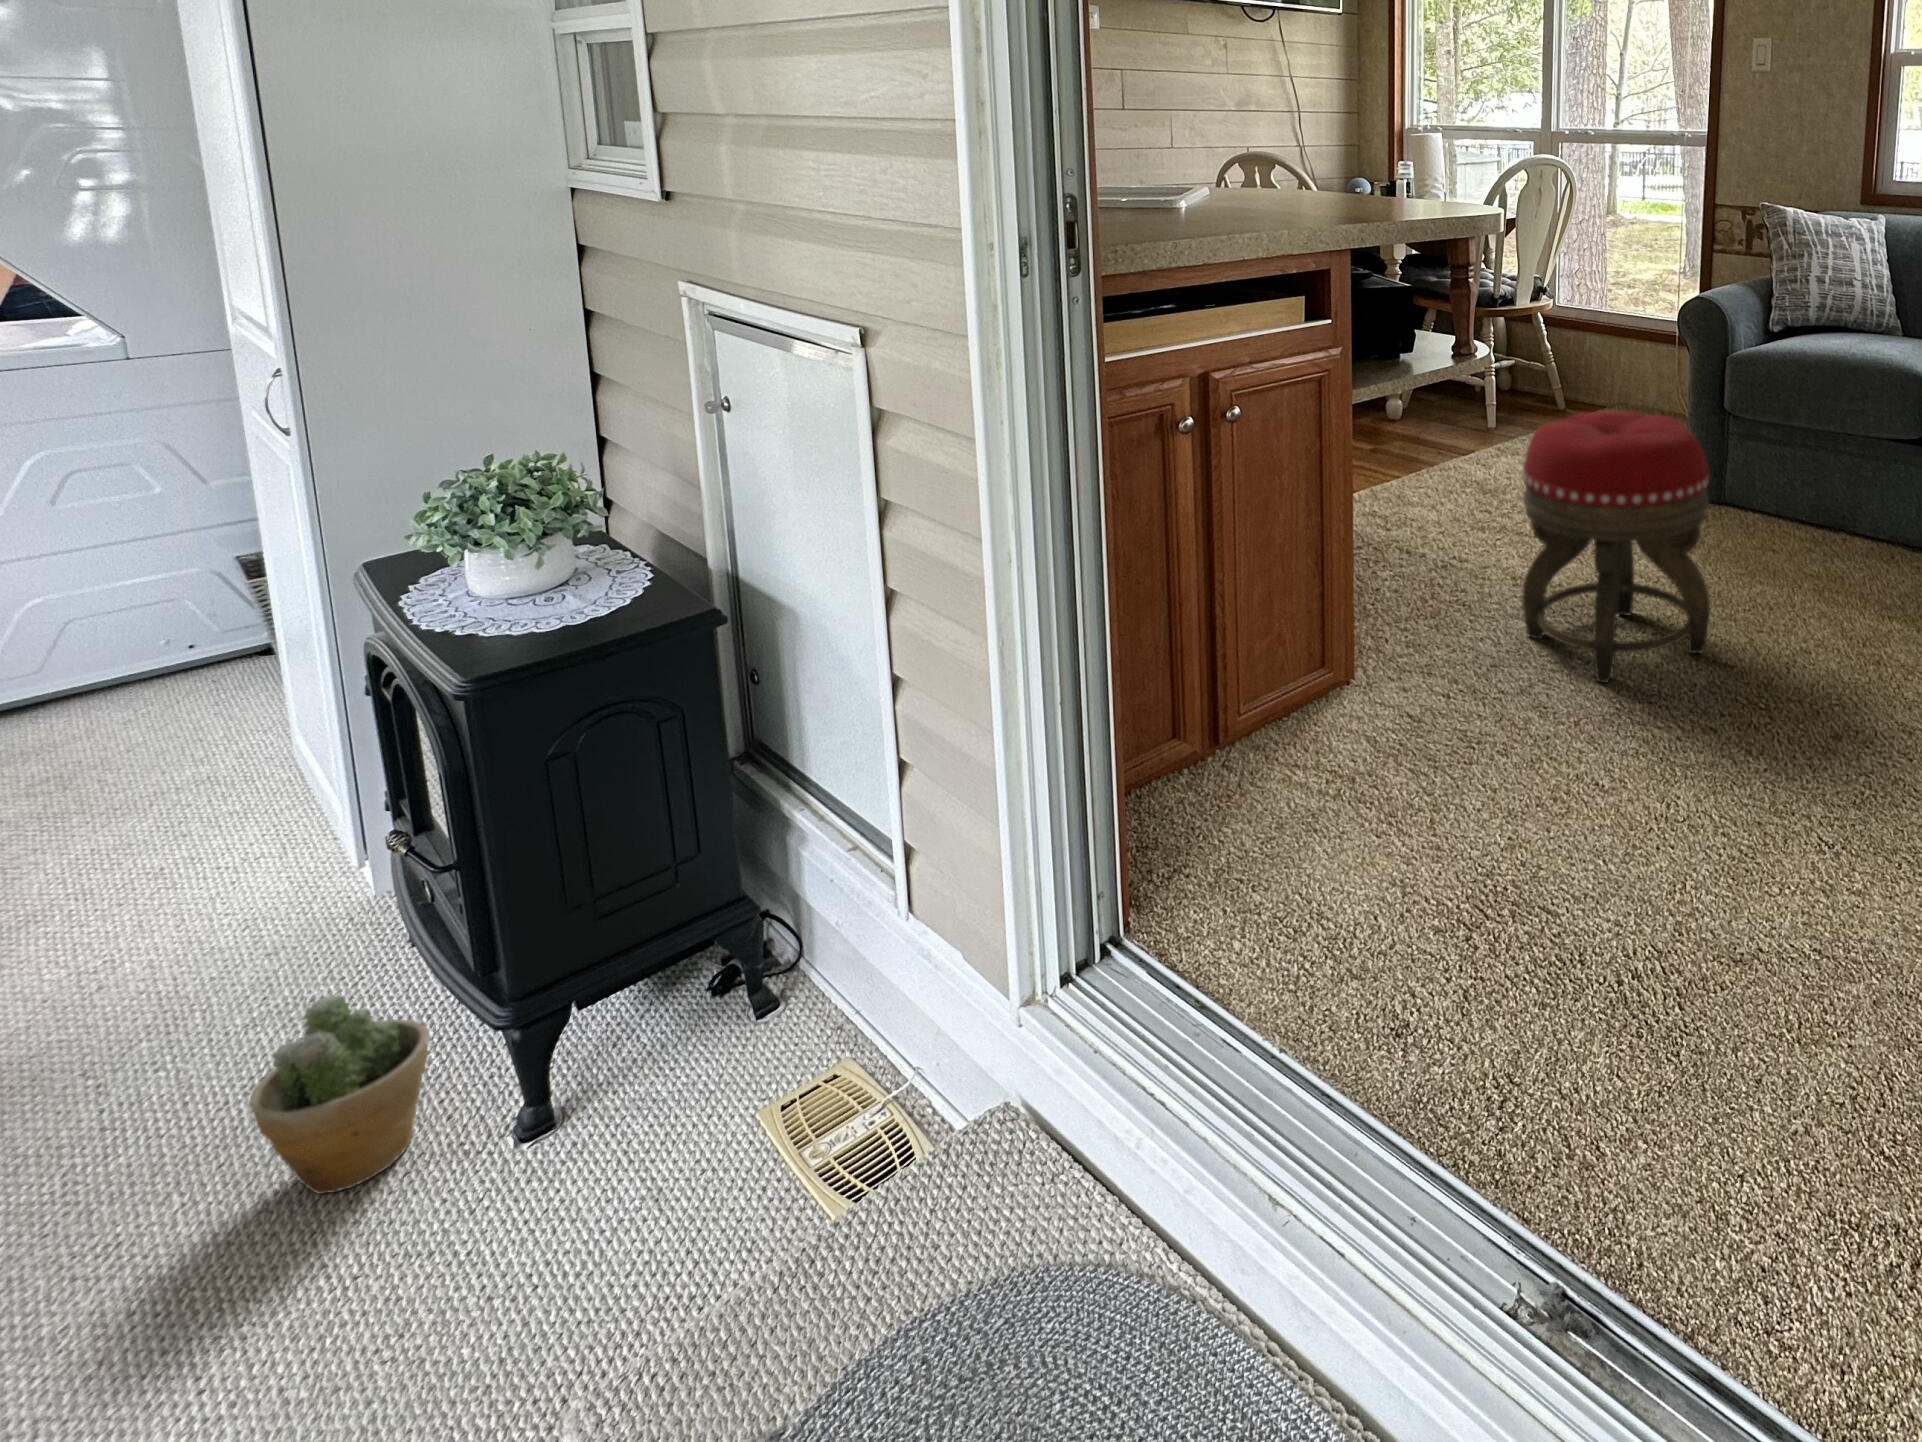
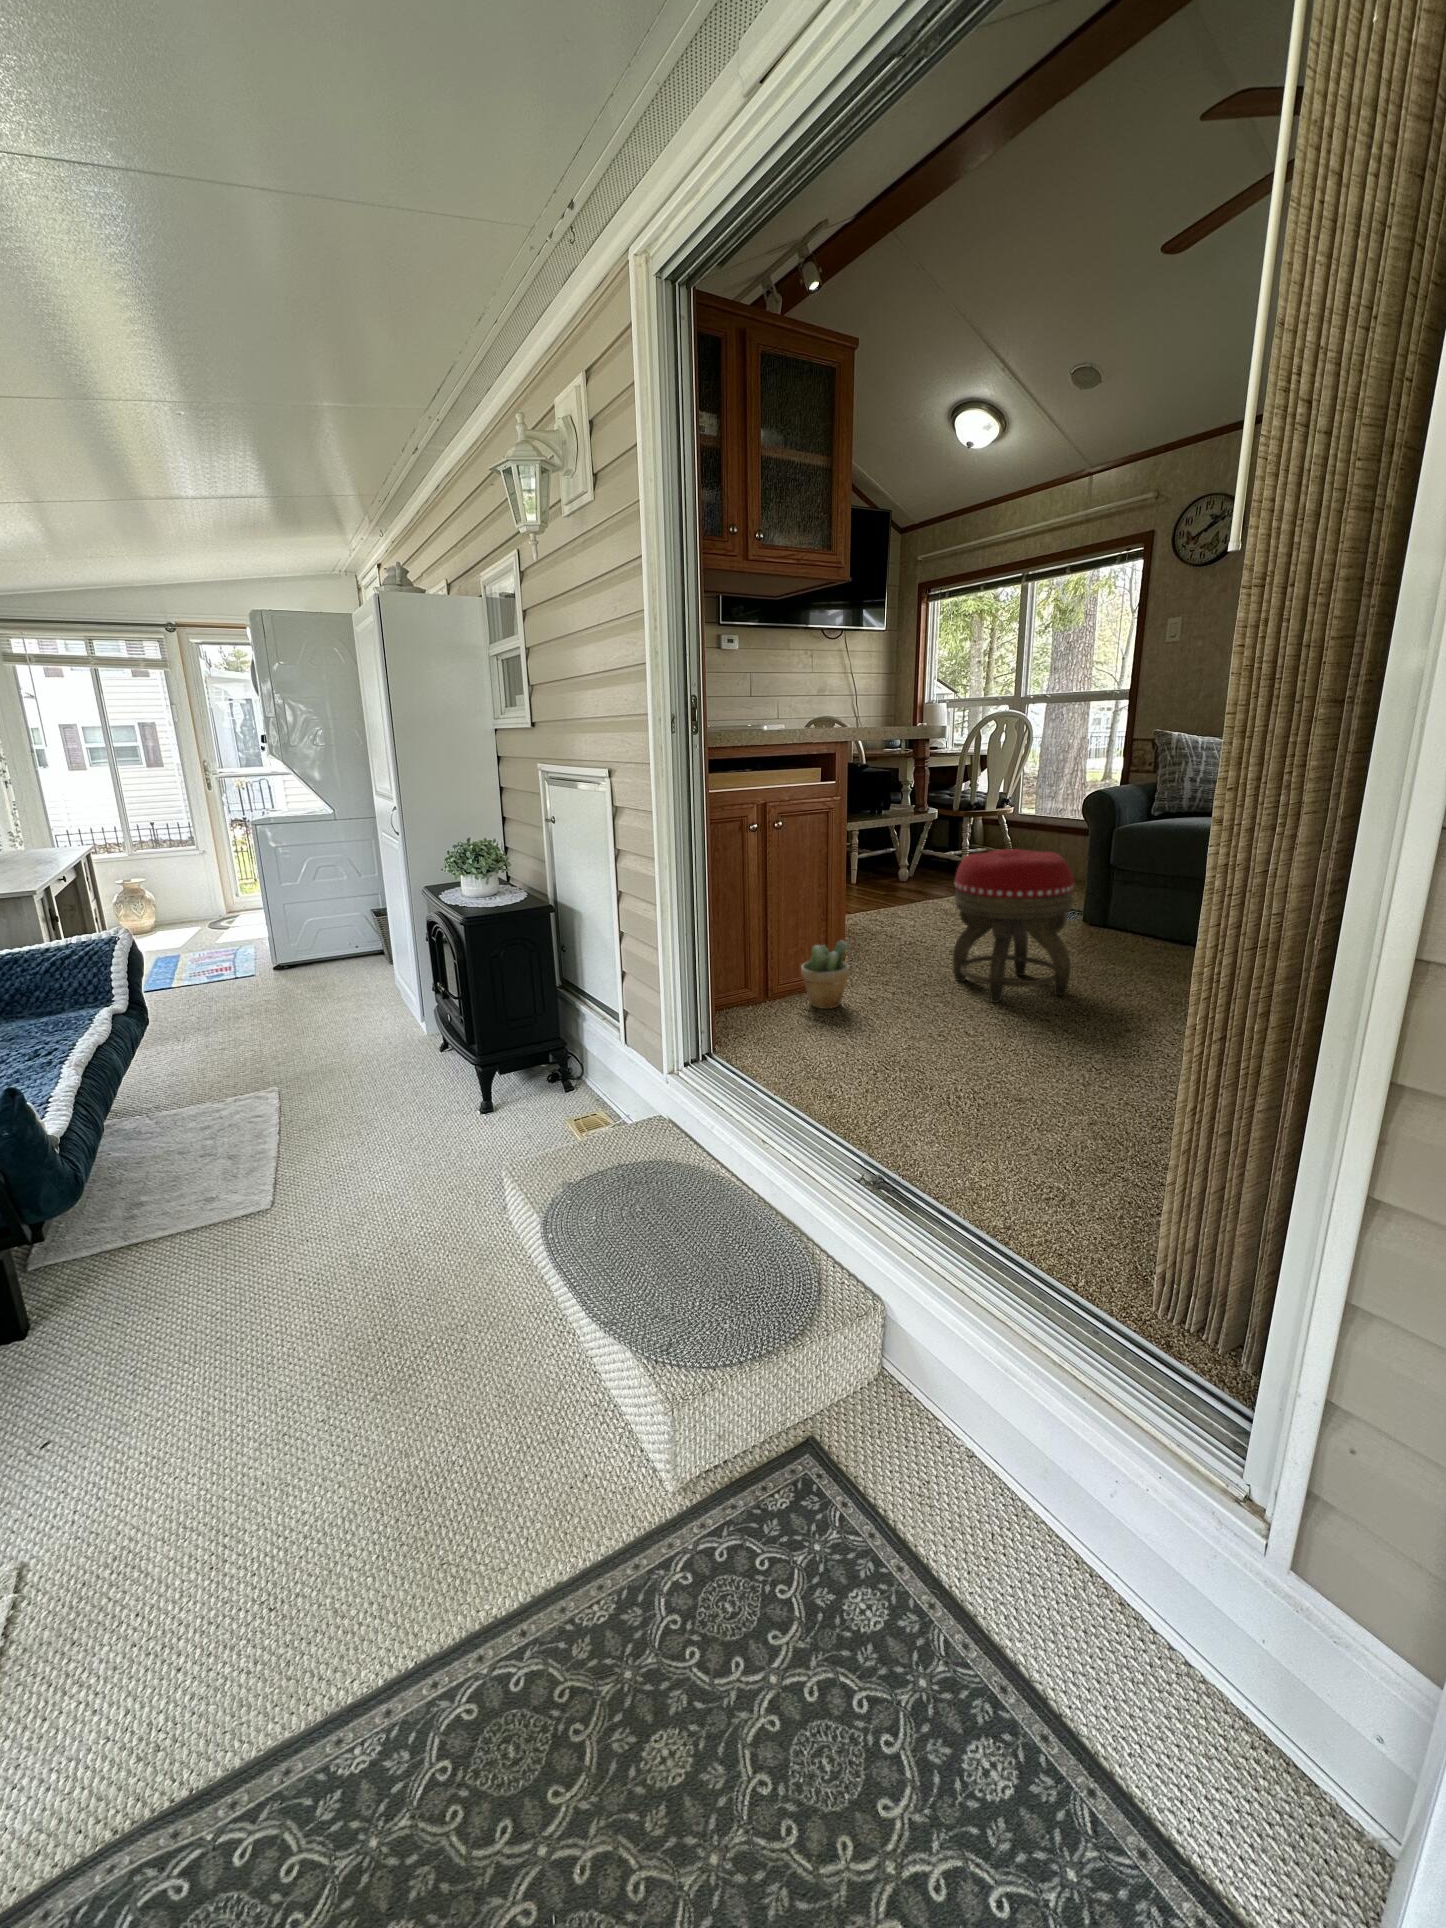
potted plant: present [249,996,429,1194] -> present [801,941,849,1009]

